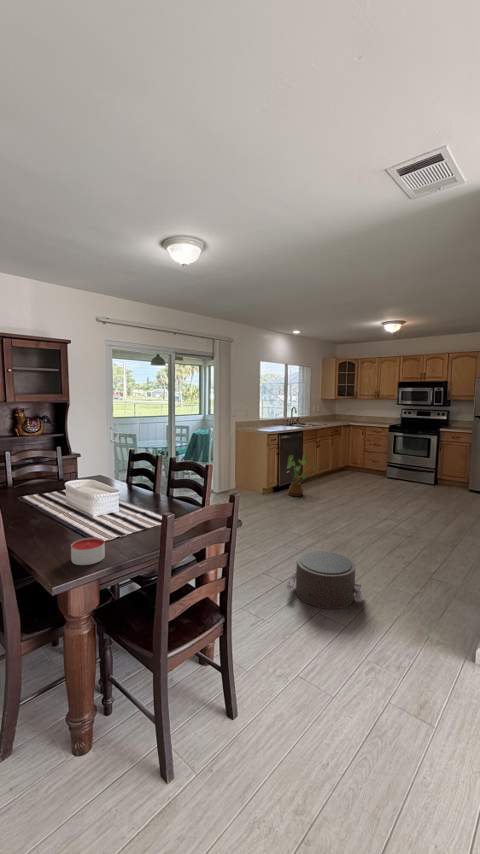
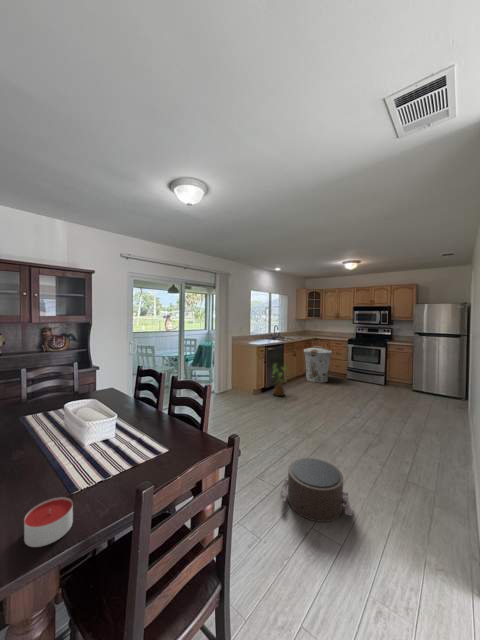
trash can: none [330,434,368,481] -> present [304,346,332,383]

